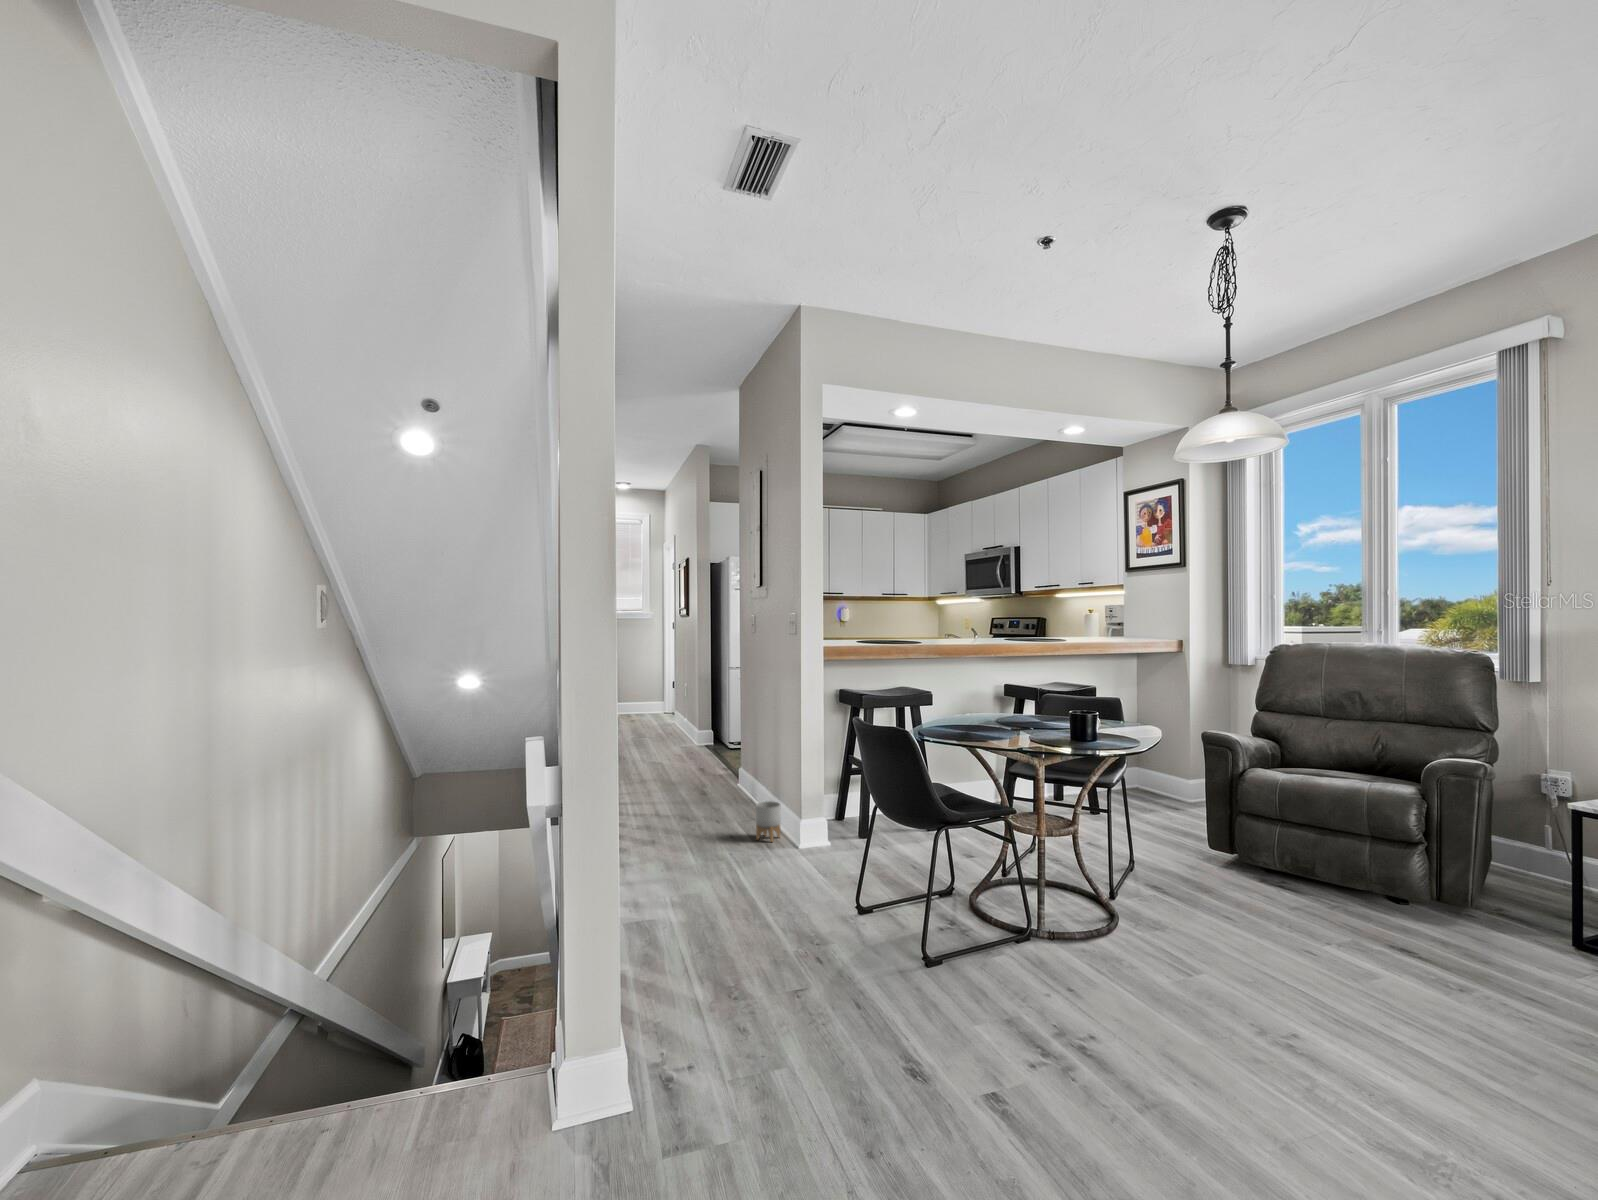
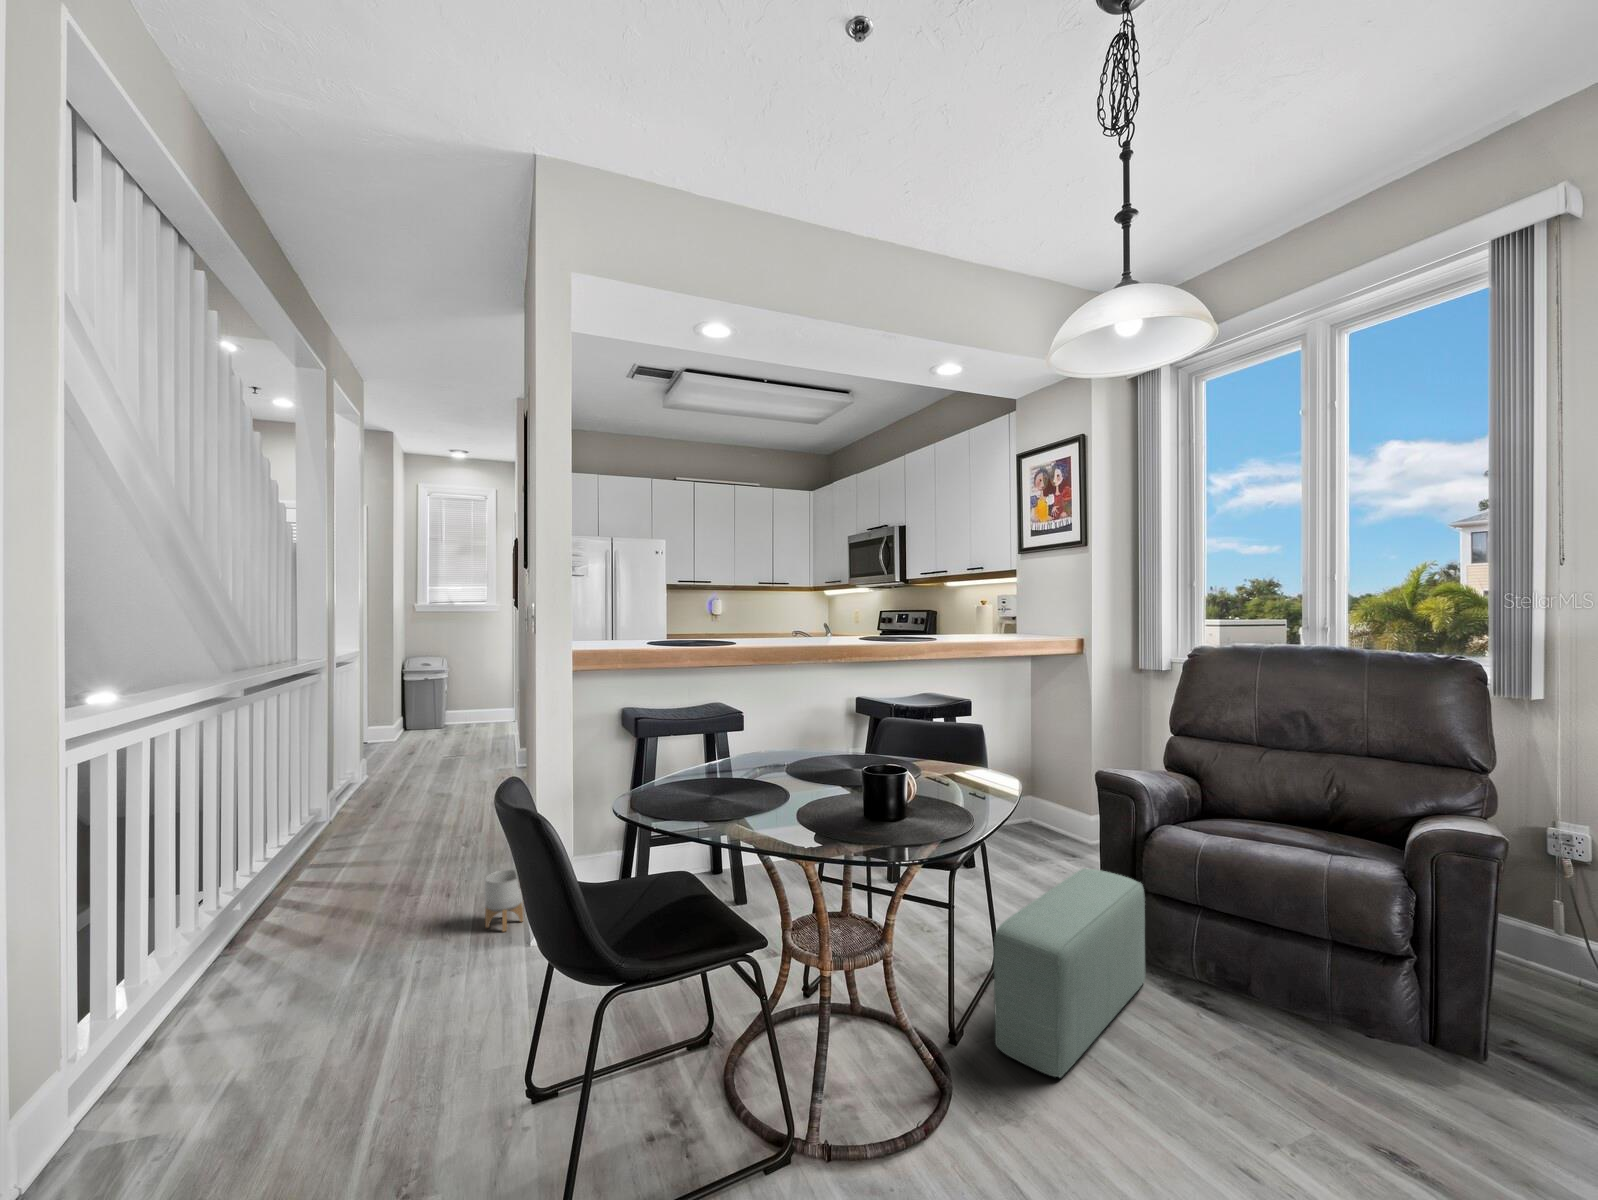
pouf: none [1140,799,1241,912] -> present [994,868,1145,1077]

